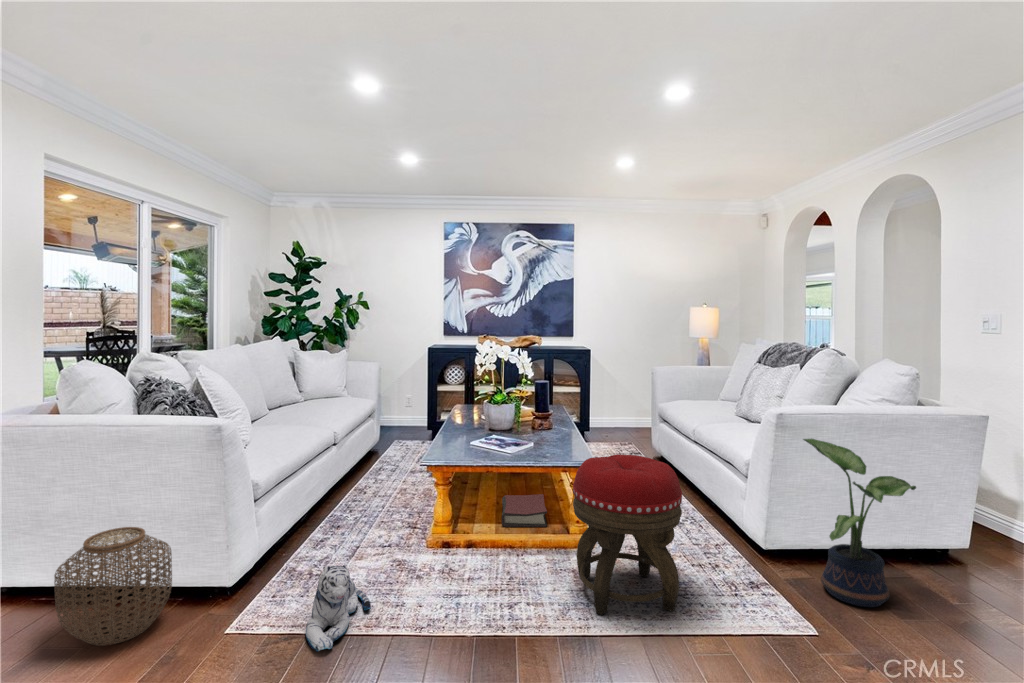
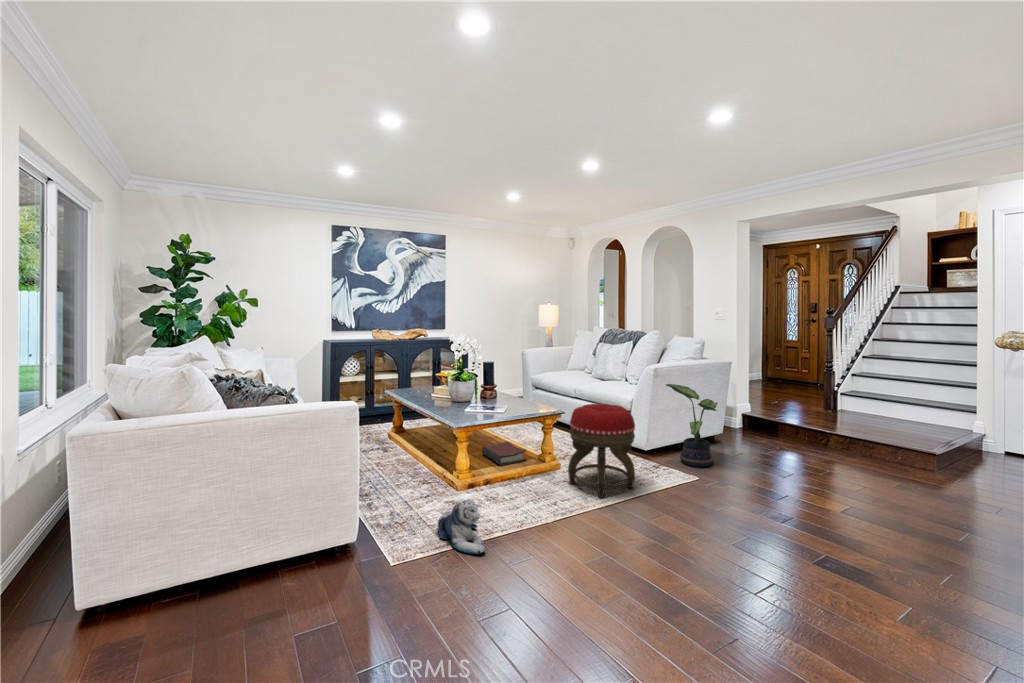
woven basket: present [54,527,172,646] -> none [267,504,351,599]

